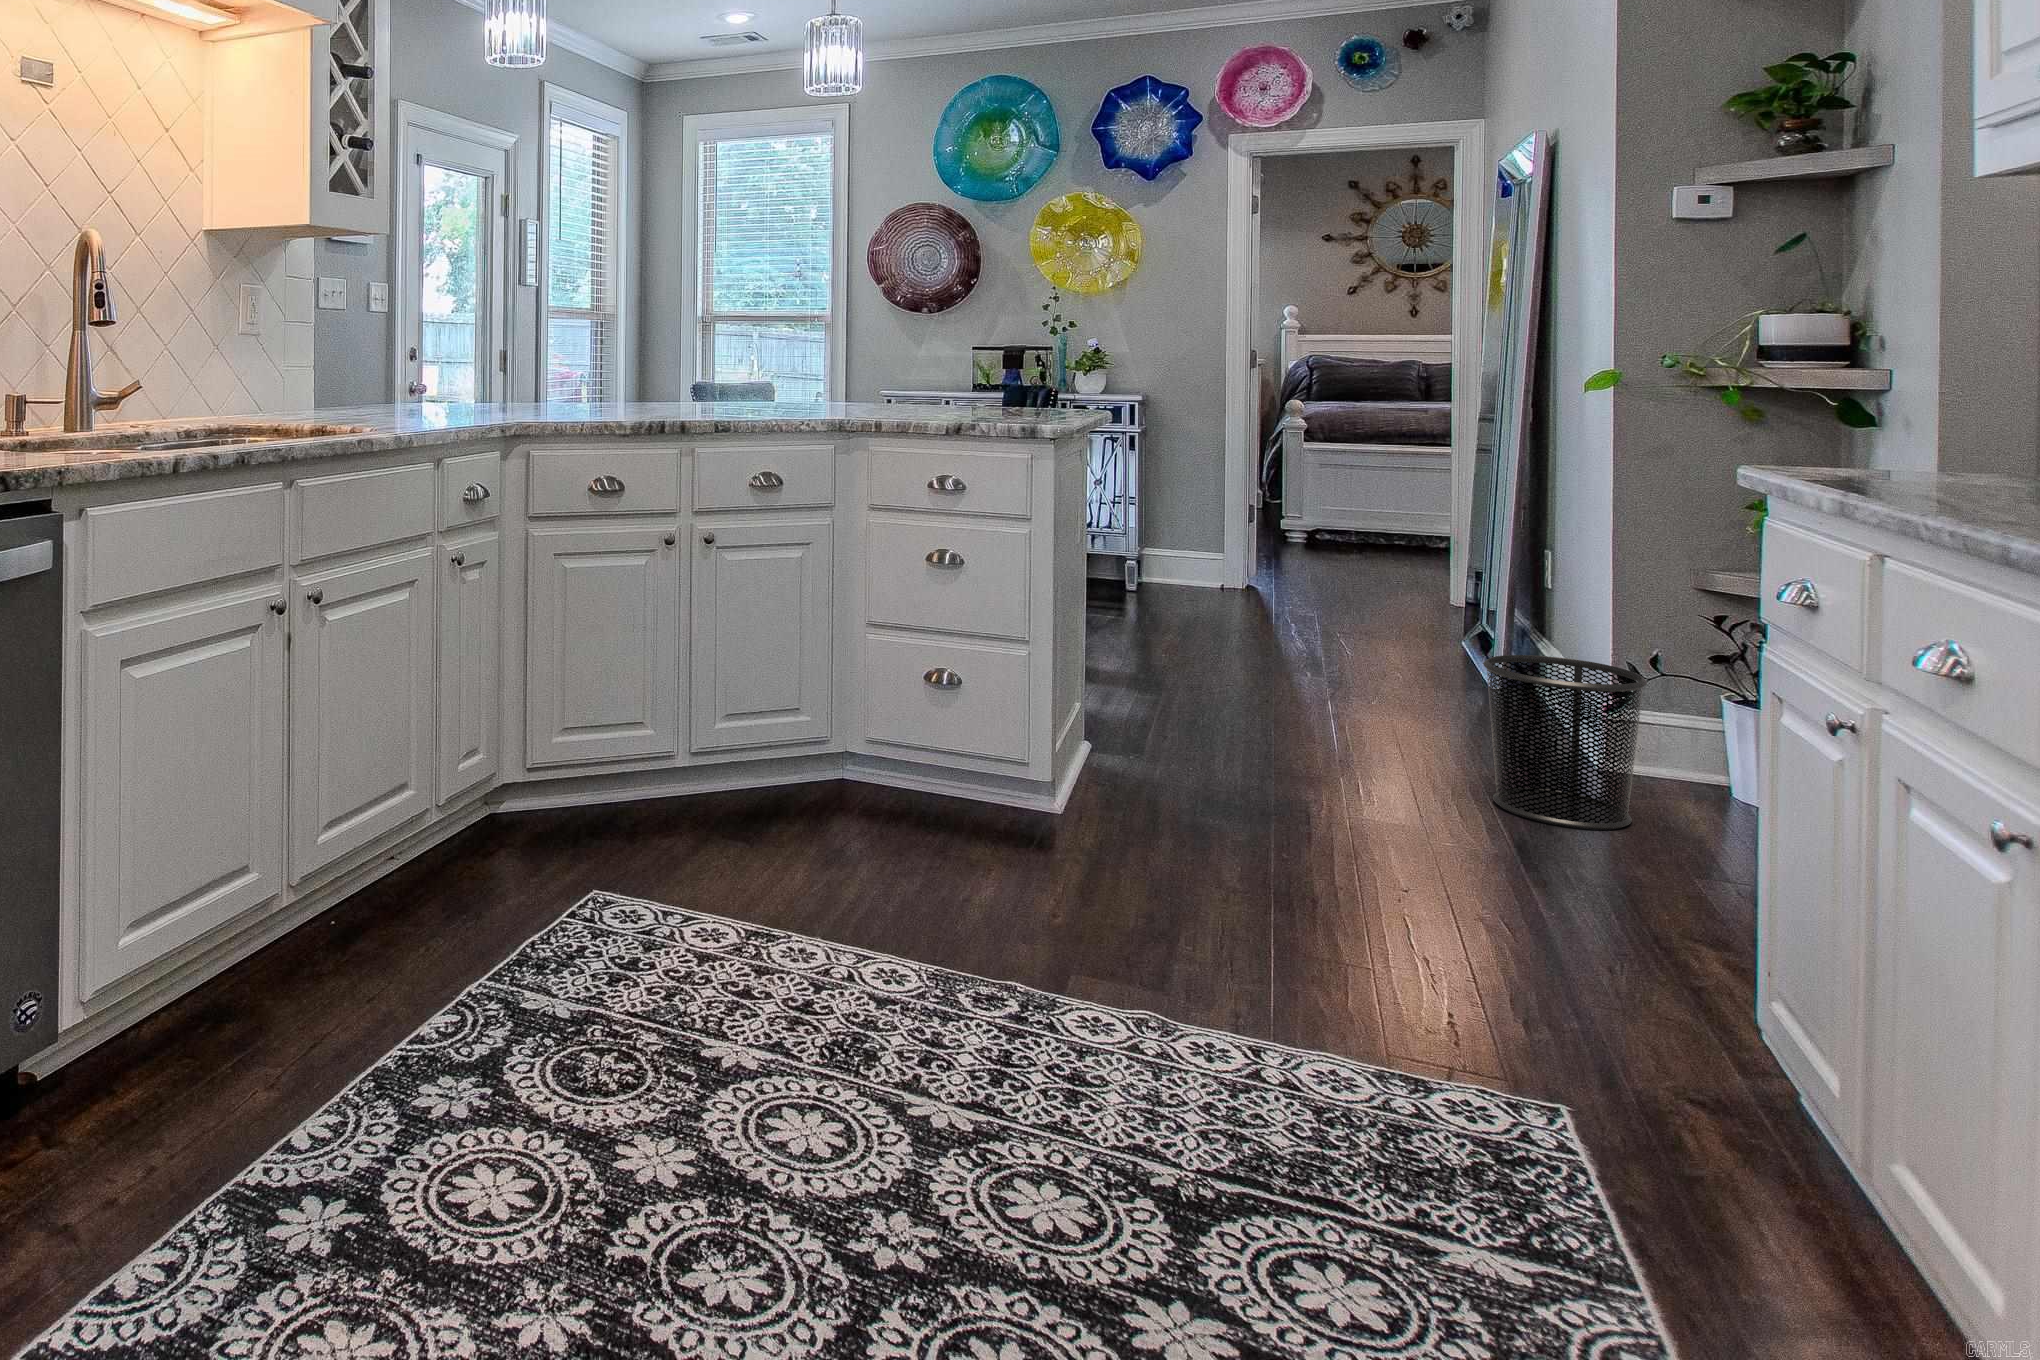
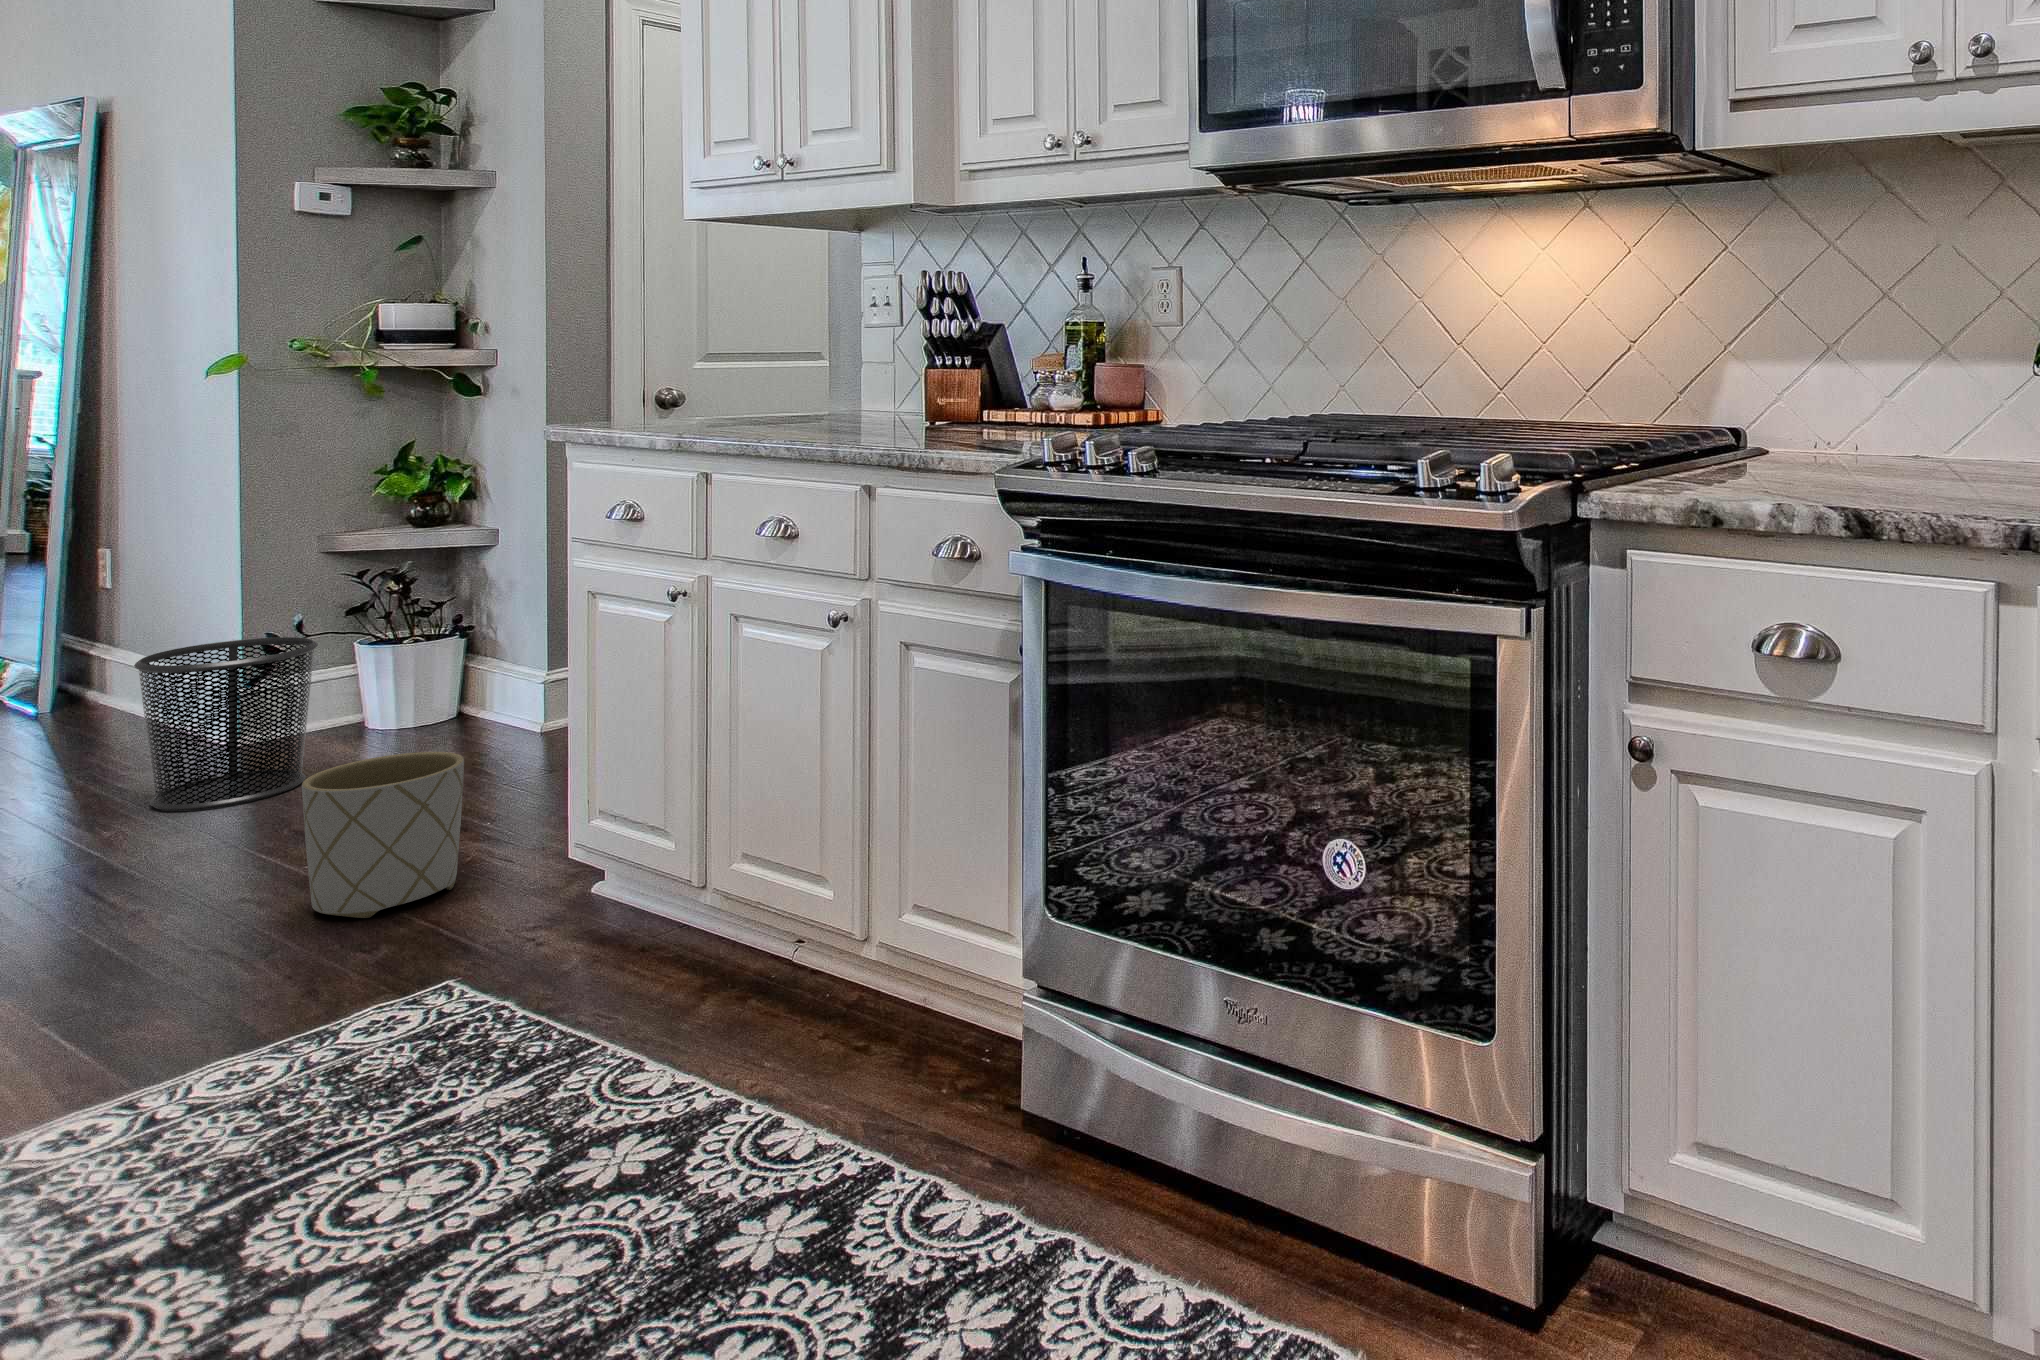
planter: none [1509,817,1681,1008] -> present [302,752,464,918]

